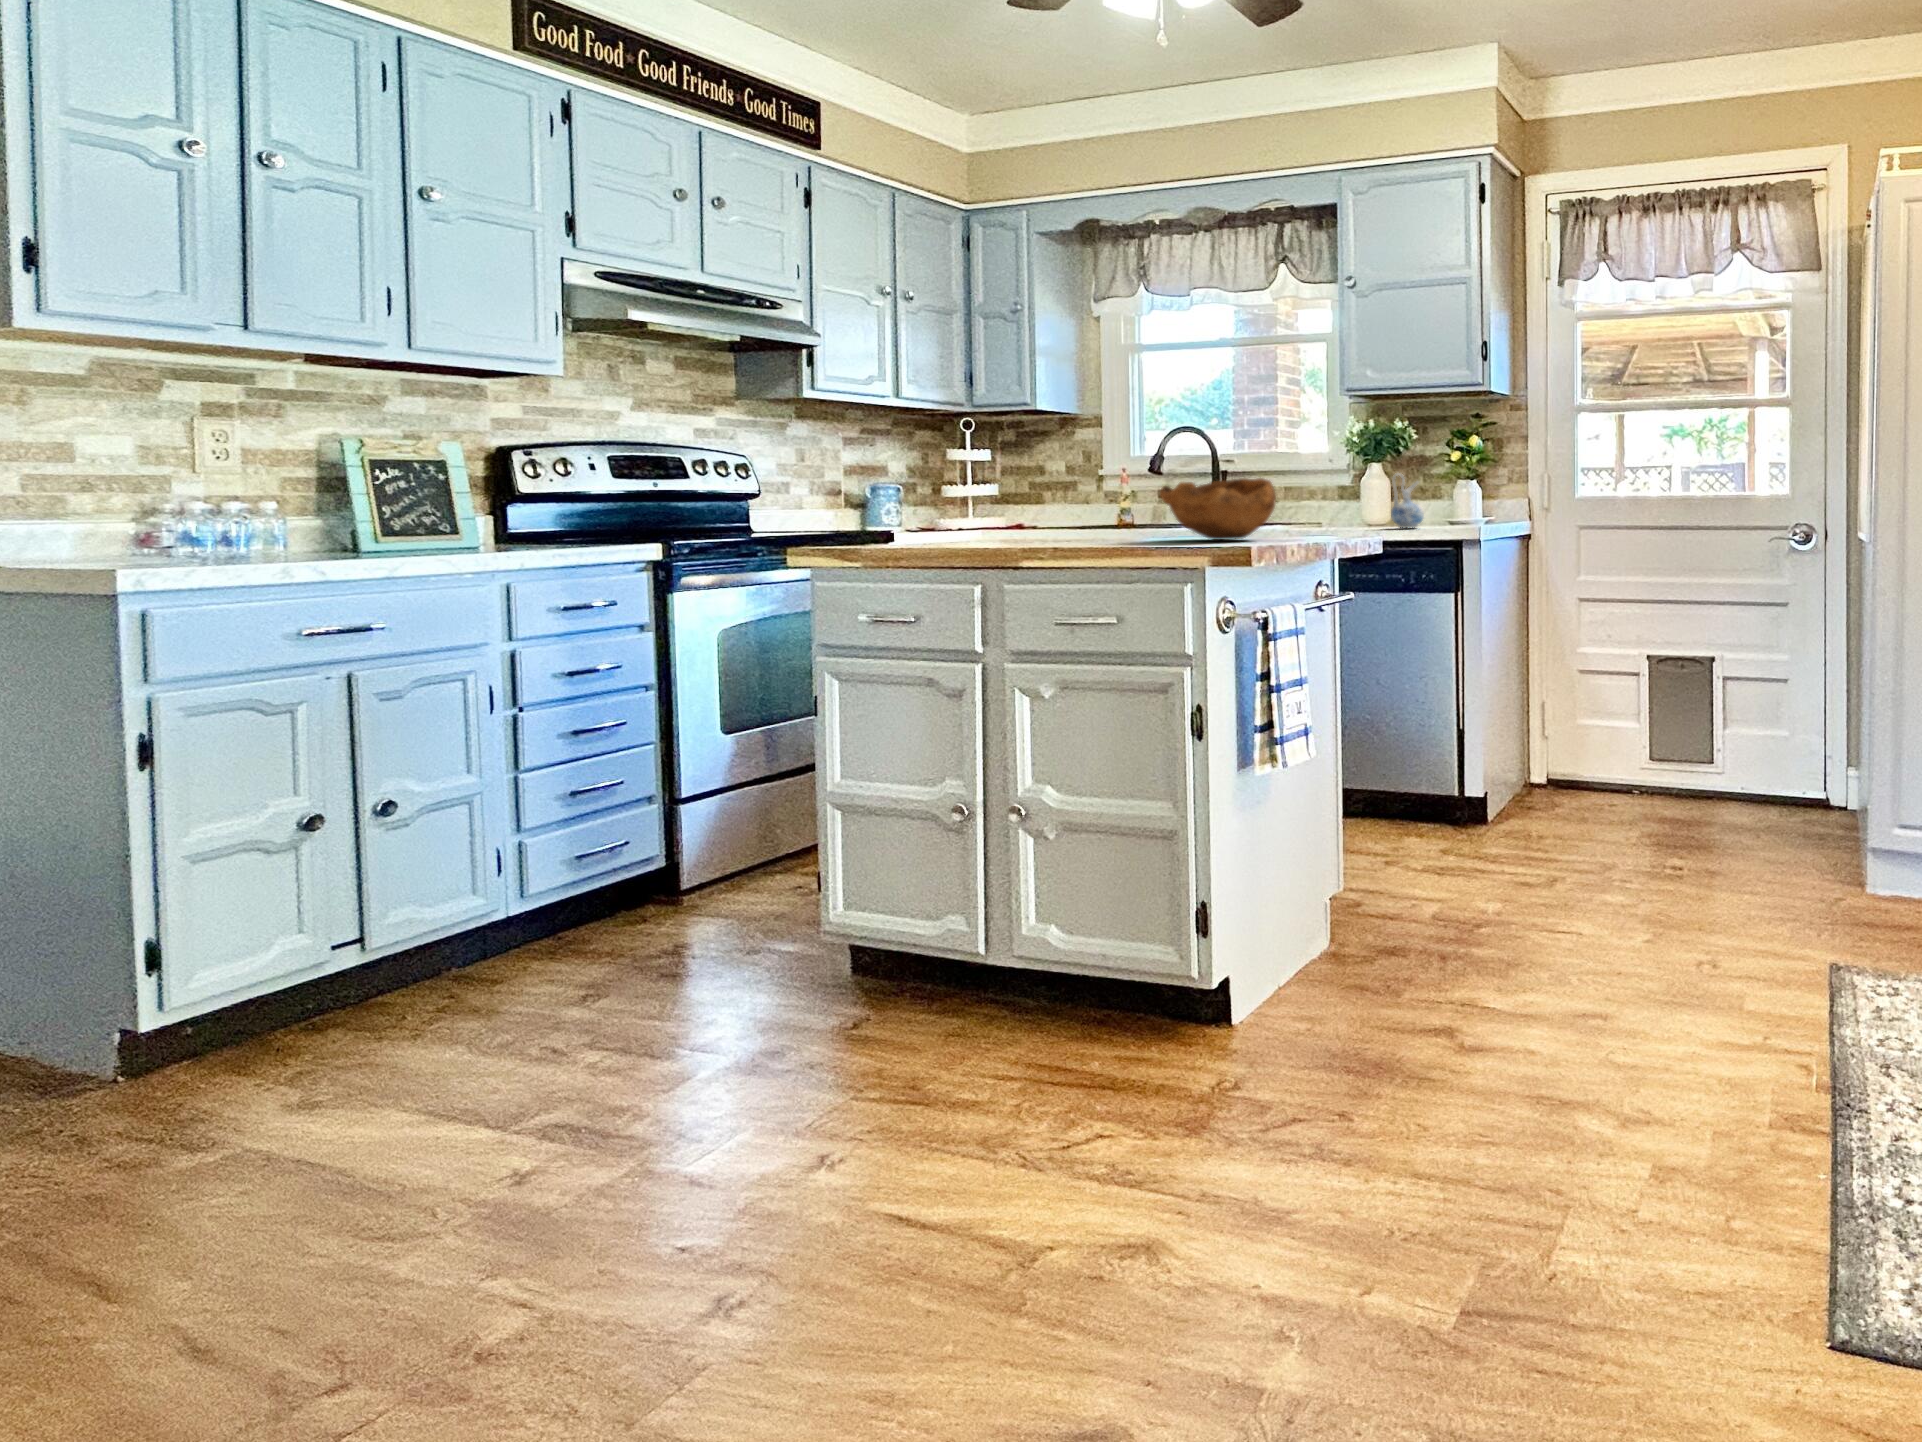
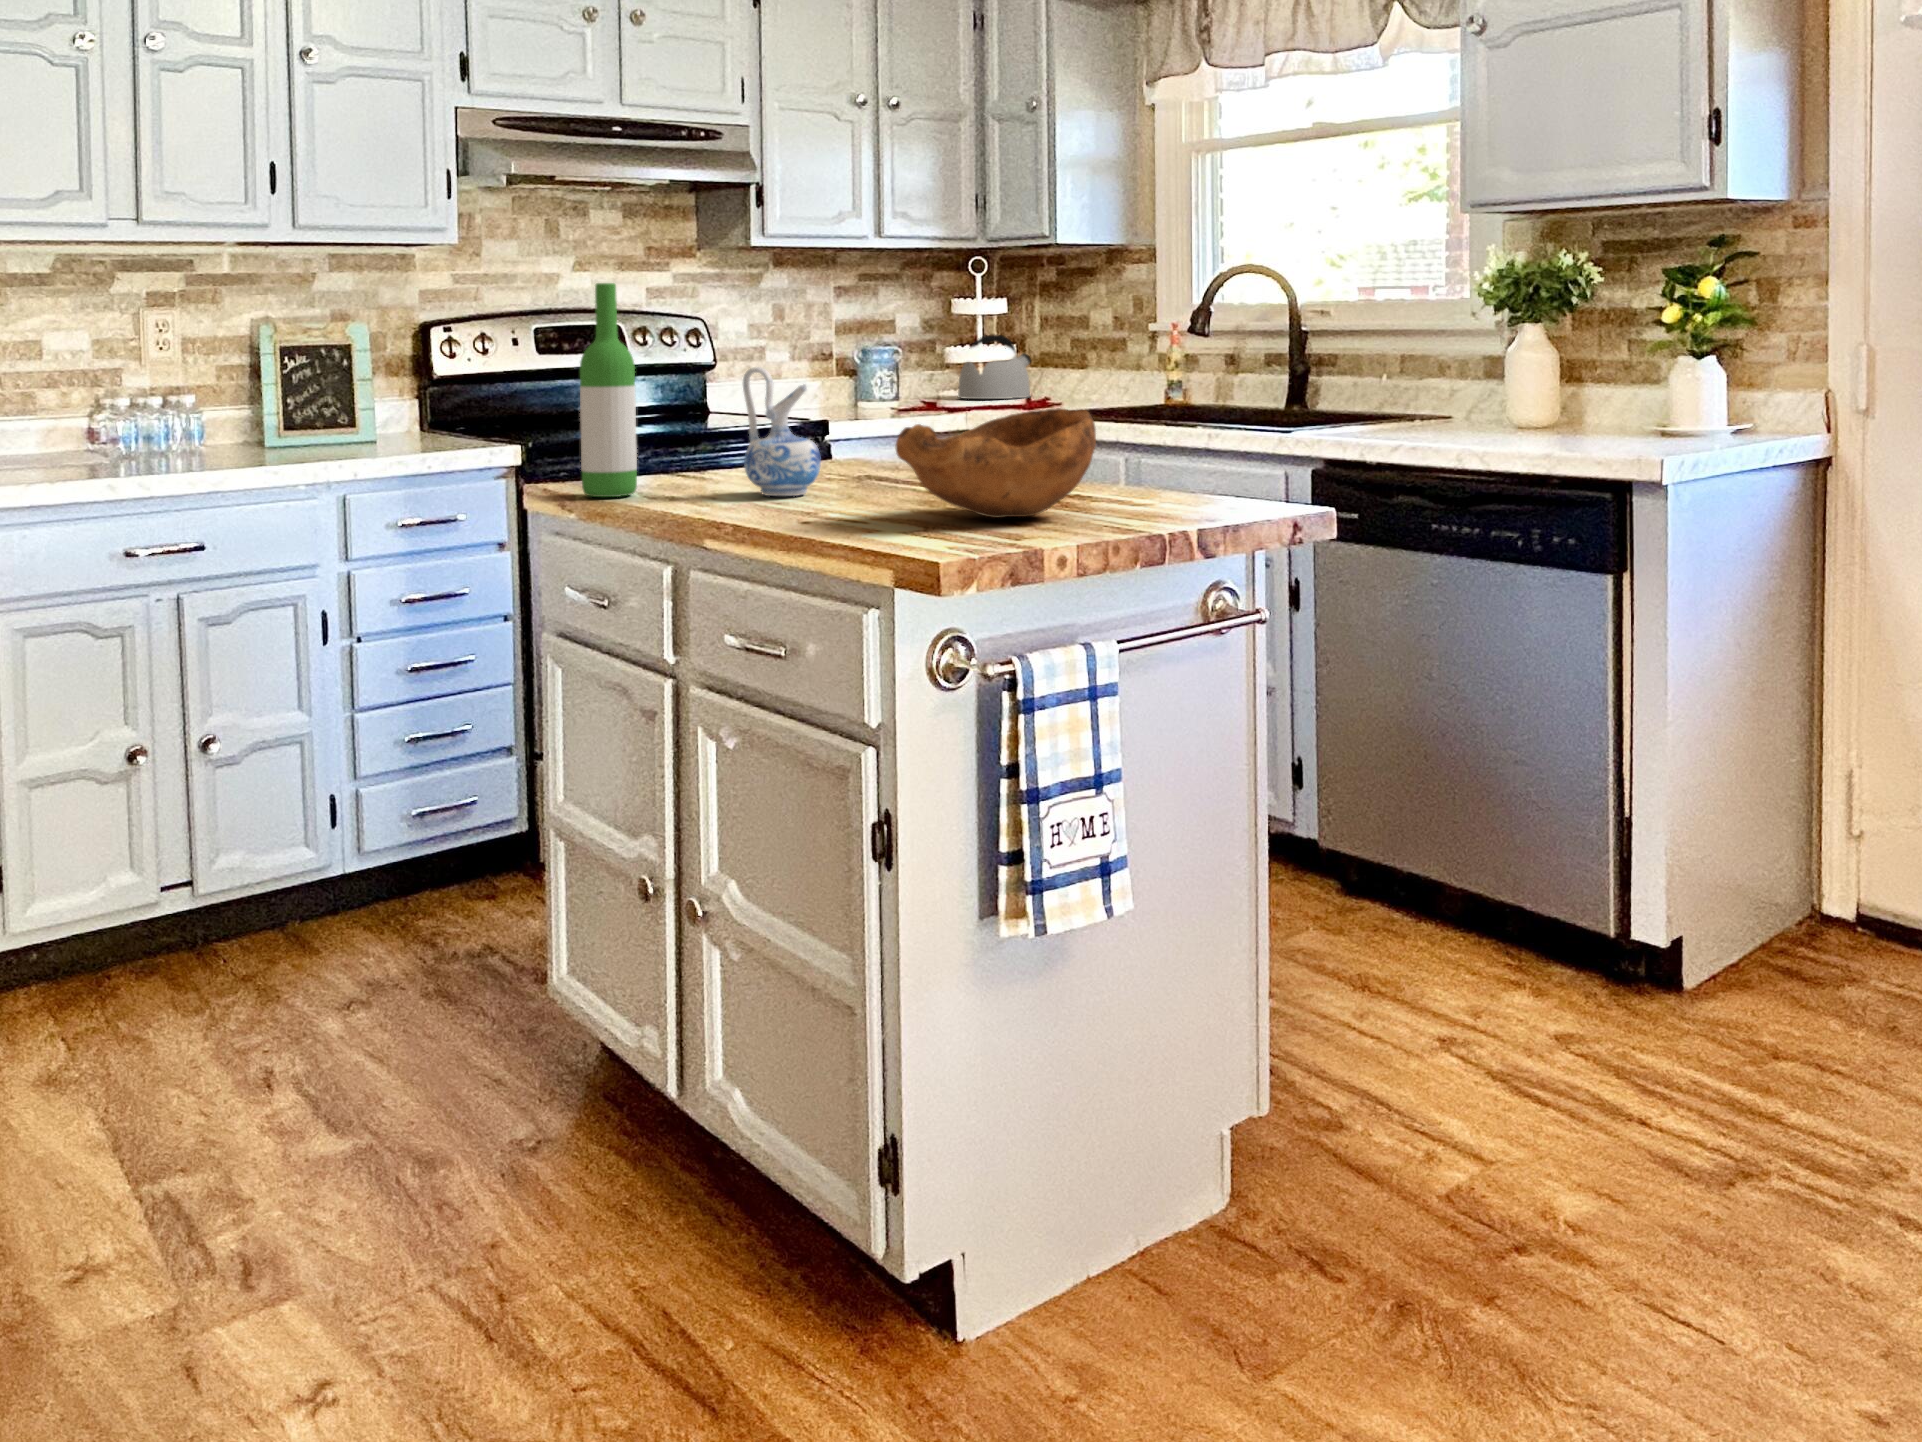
wine bottle: none [894,391,937,542] -> present [580,283,637,497]
ceramic pitcher: present [1391,473,1424,528] -> present [743,367,821,496]
kettle: none [943,476,1001,523] -> present [958,334,1031,399]

